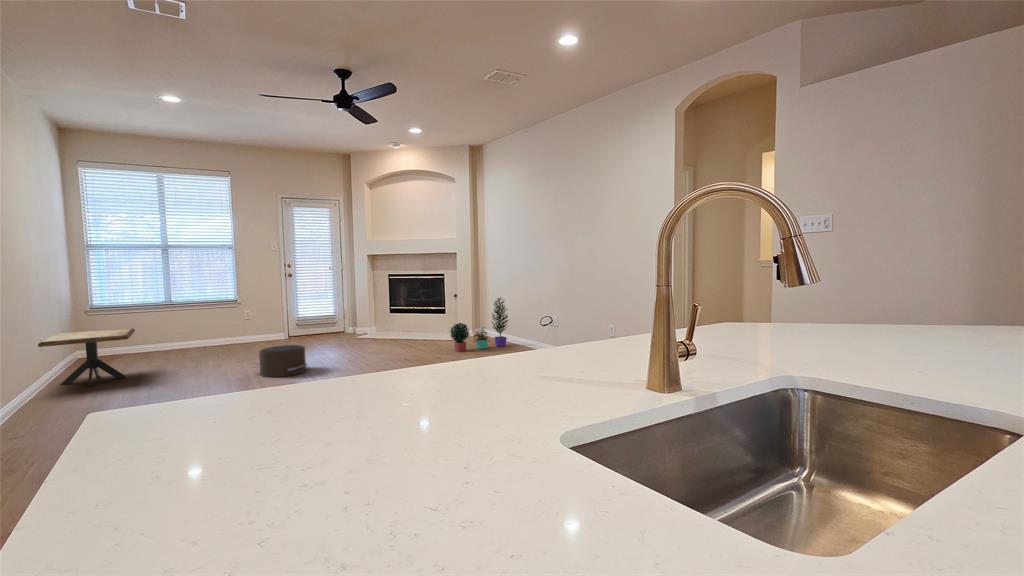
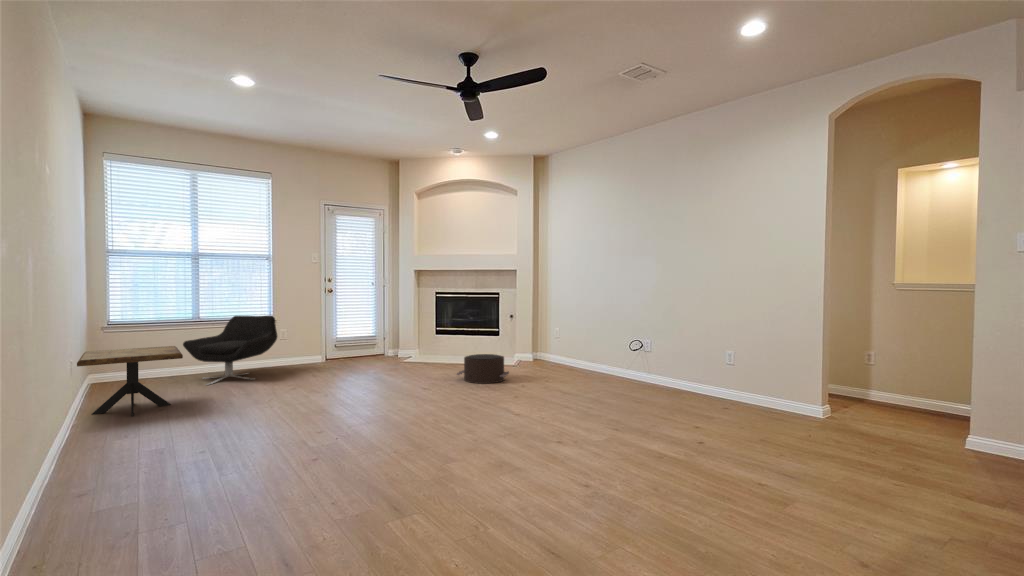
potted plant: present [450,297,508,352] -> none [526,317,586,377]
lounge chair: none [153,299,236,360] -> present [183,316,277,385]
pouf: present [251,345,308,377] -> present [457,354,509,384]

